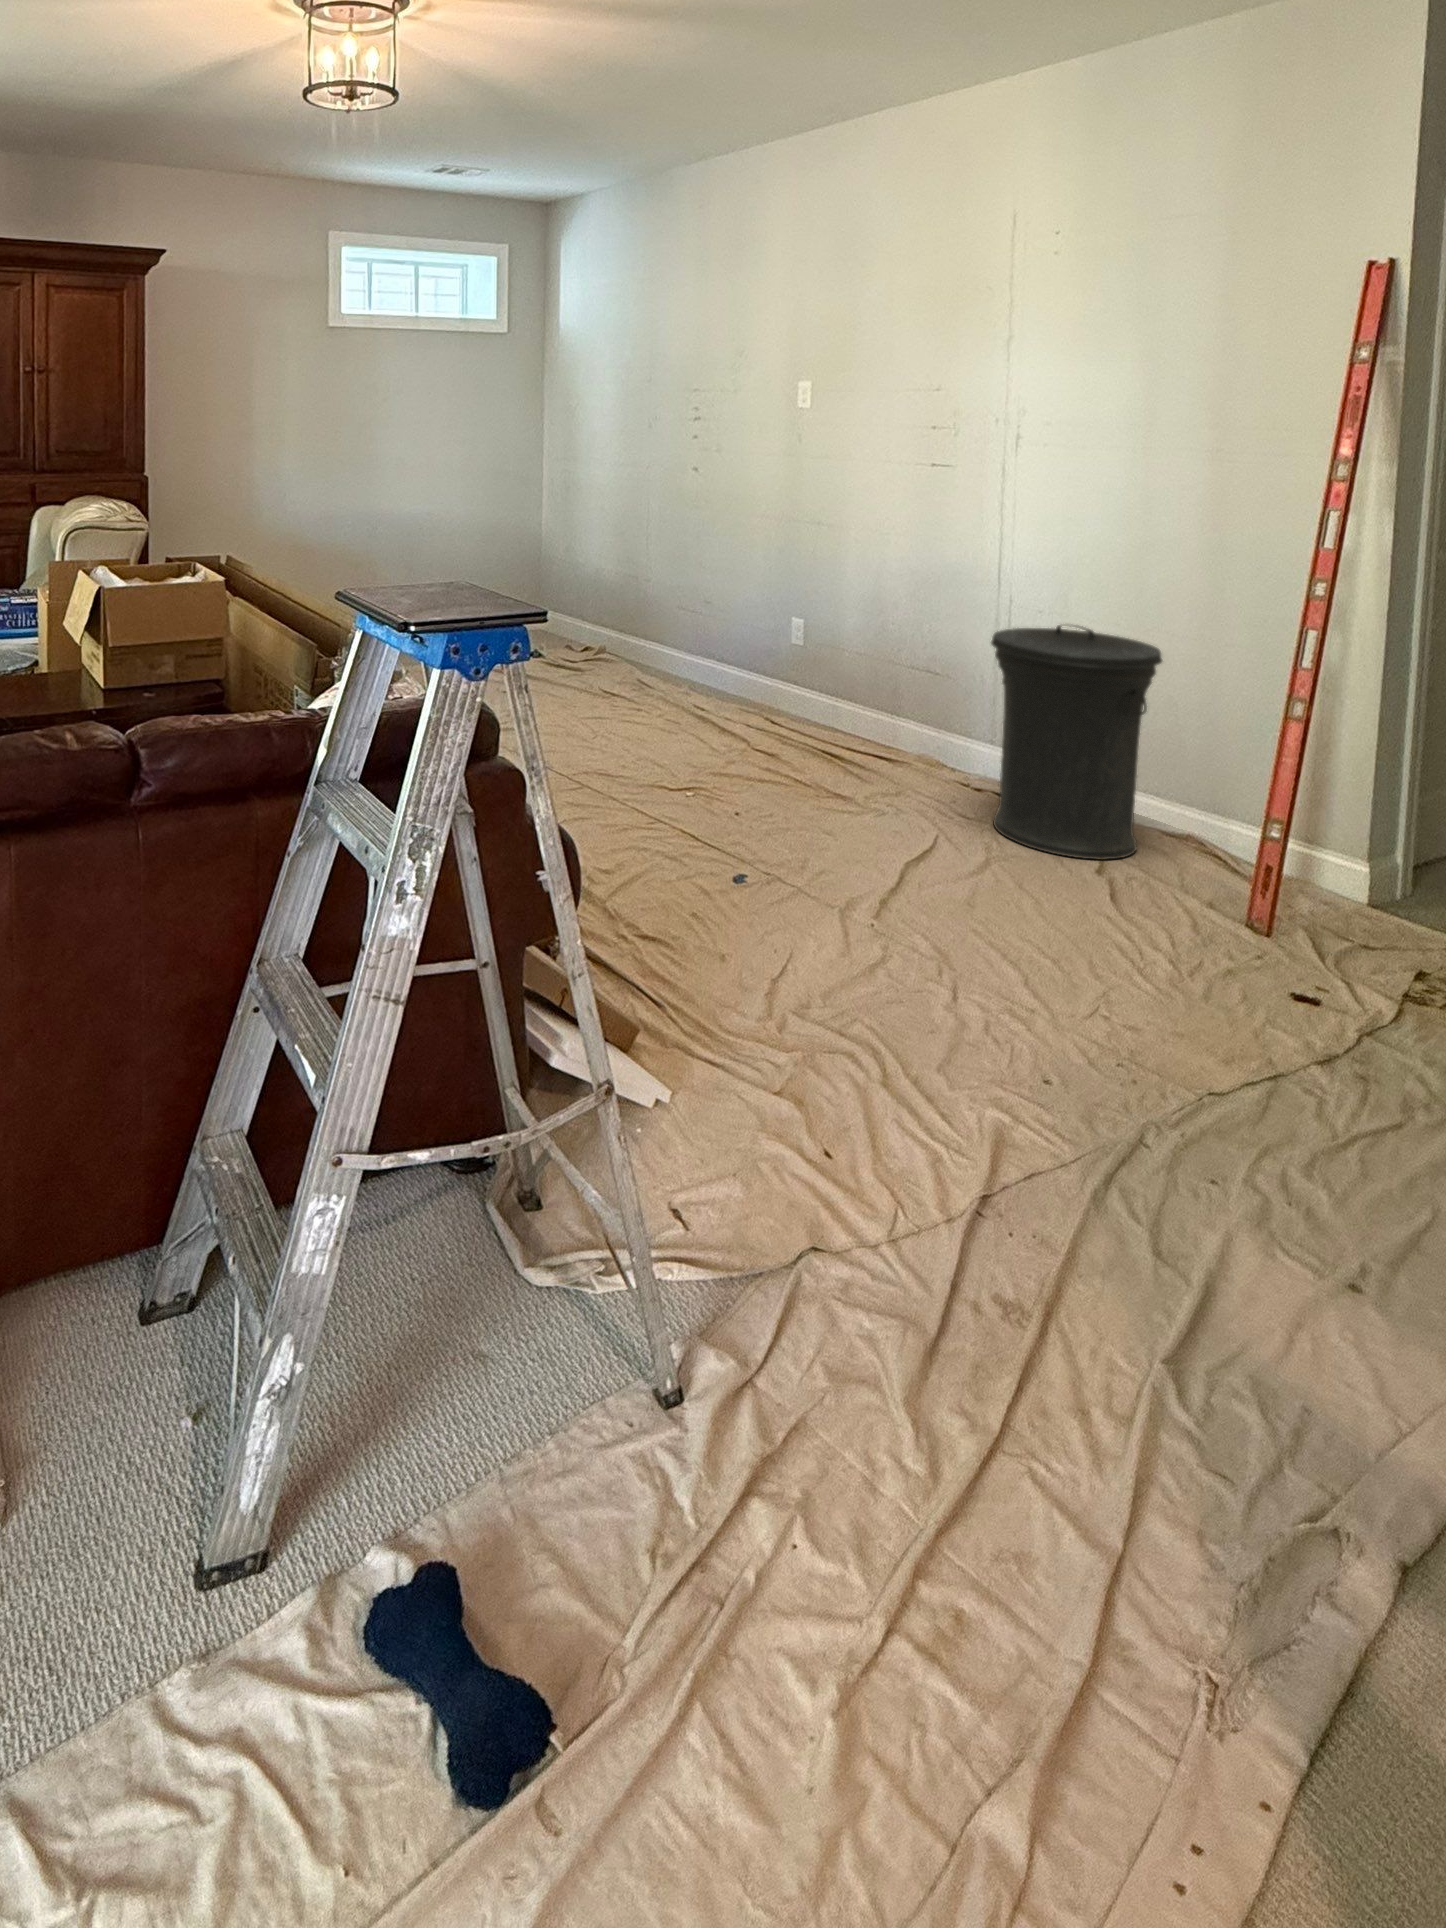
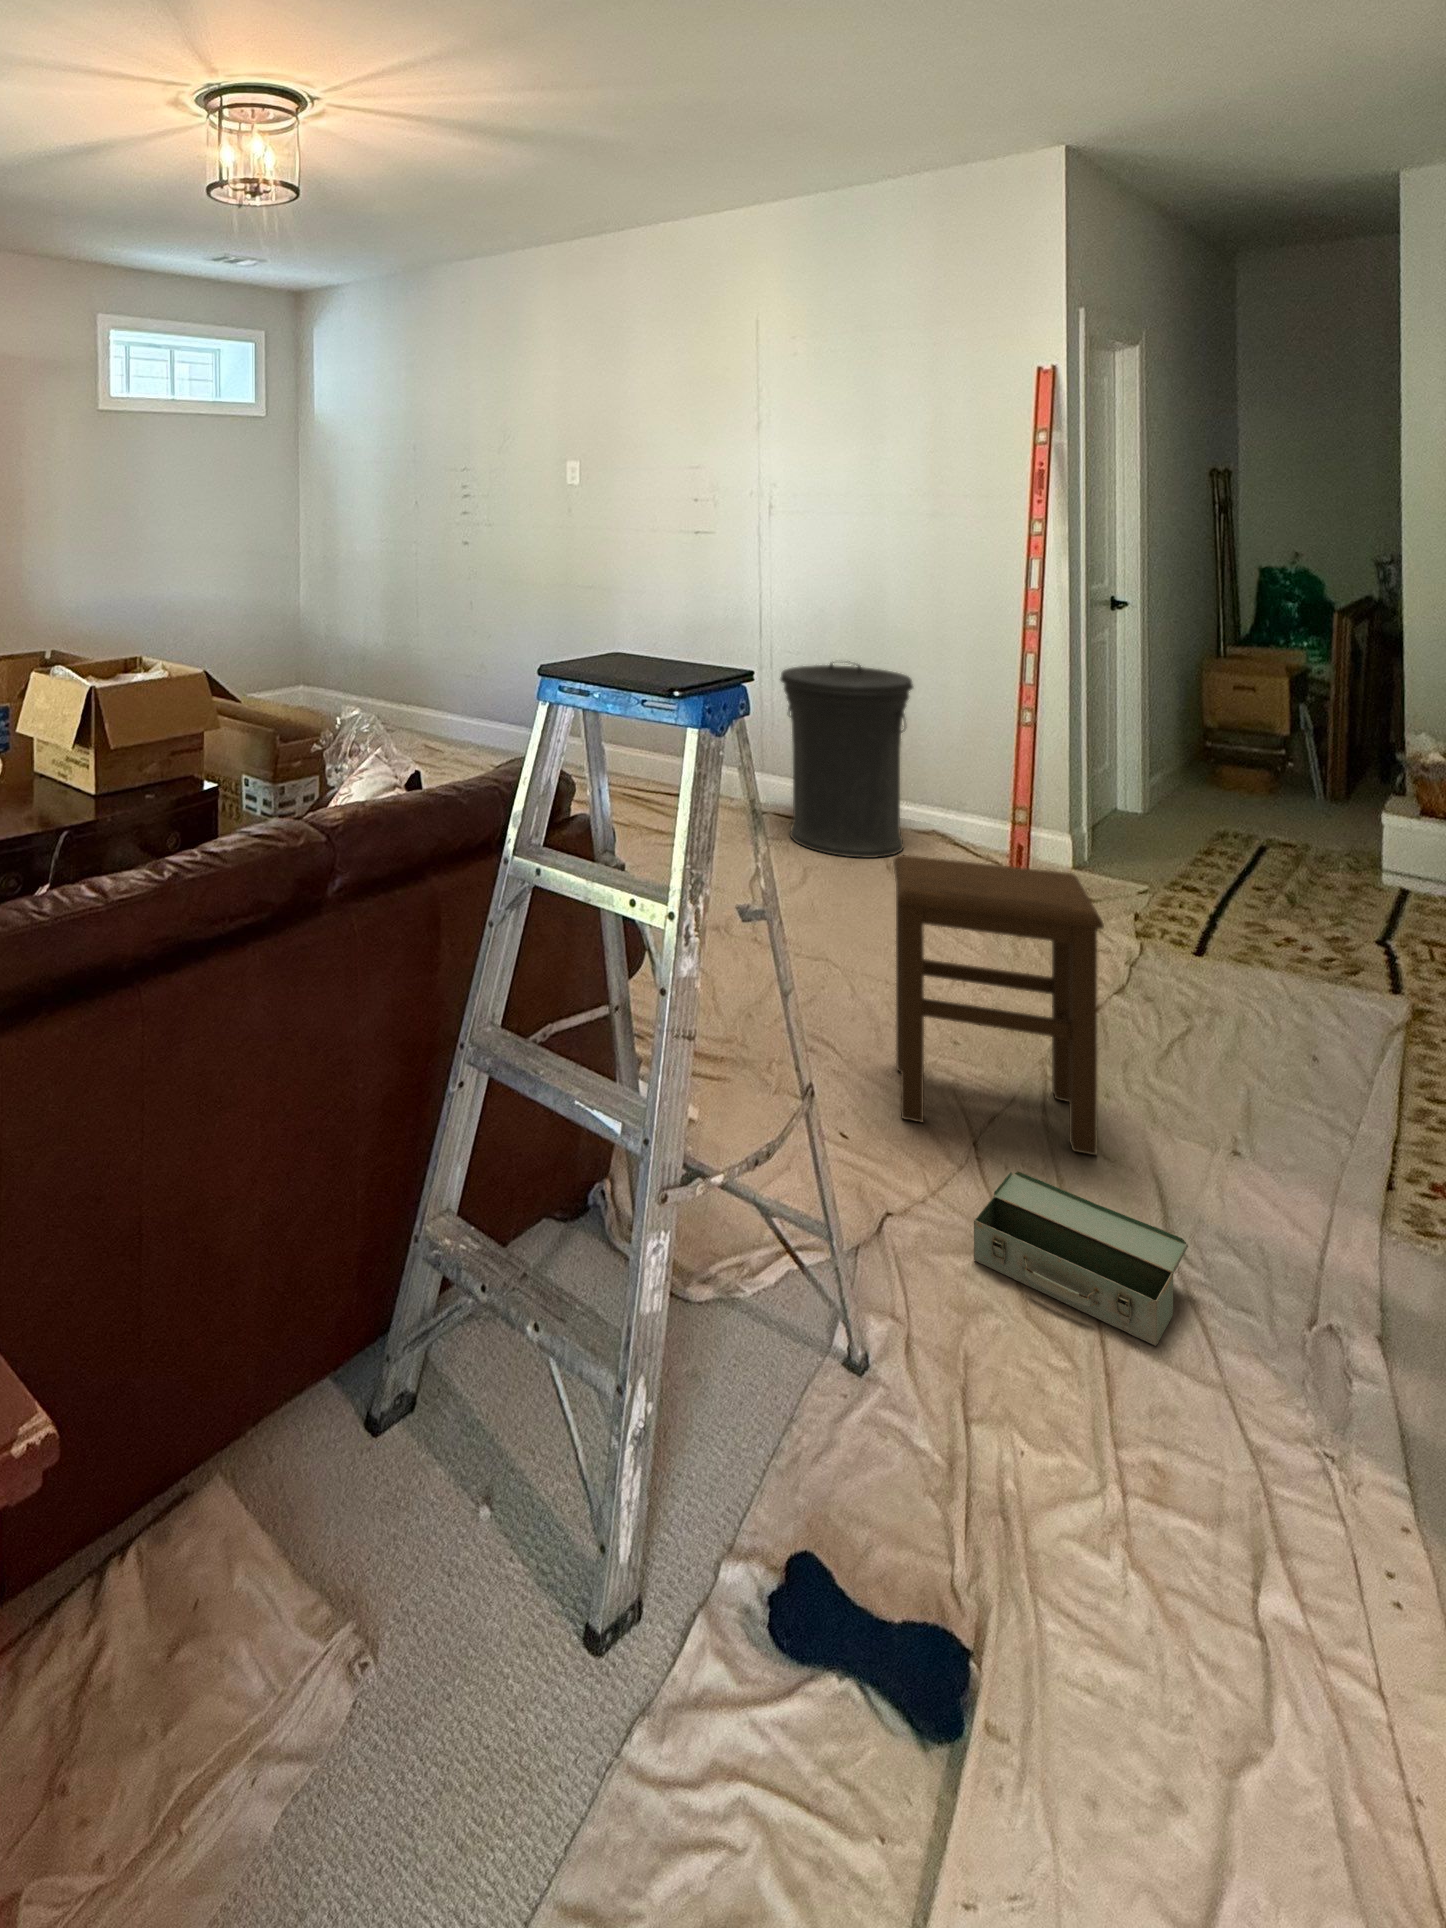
stool: none [910,852,1189,1247] -> present [893,855,1104,1155]
toolbox: none [890,1237,1162,1481] -> present [974,1171,1188,1346]

